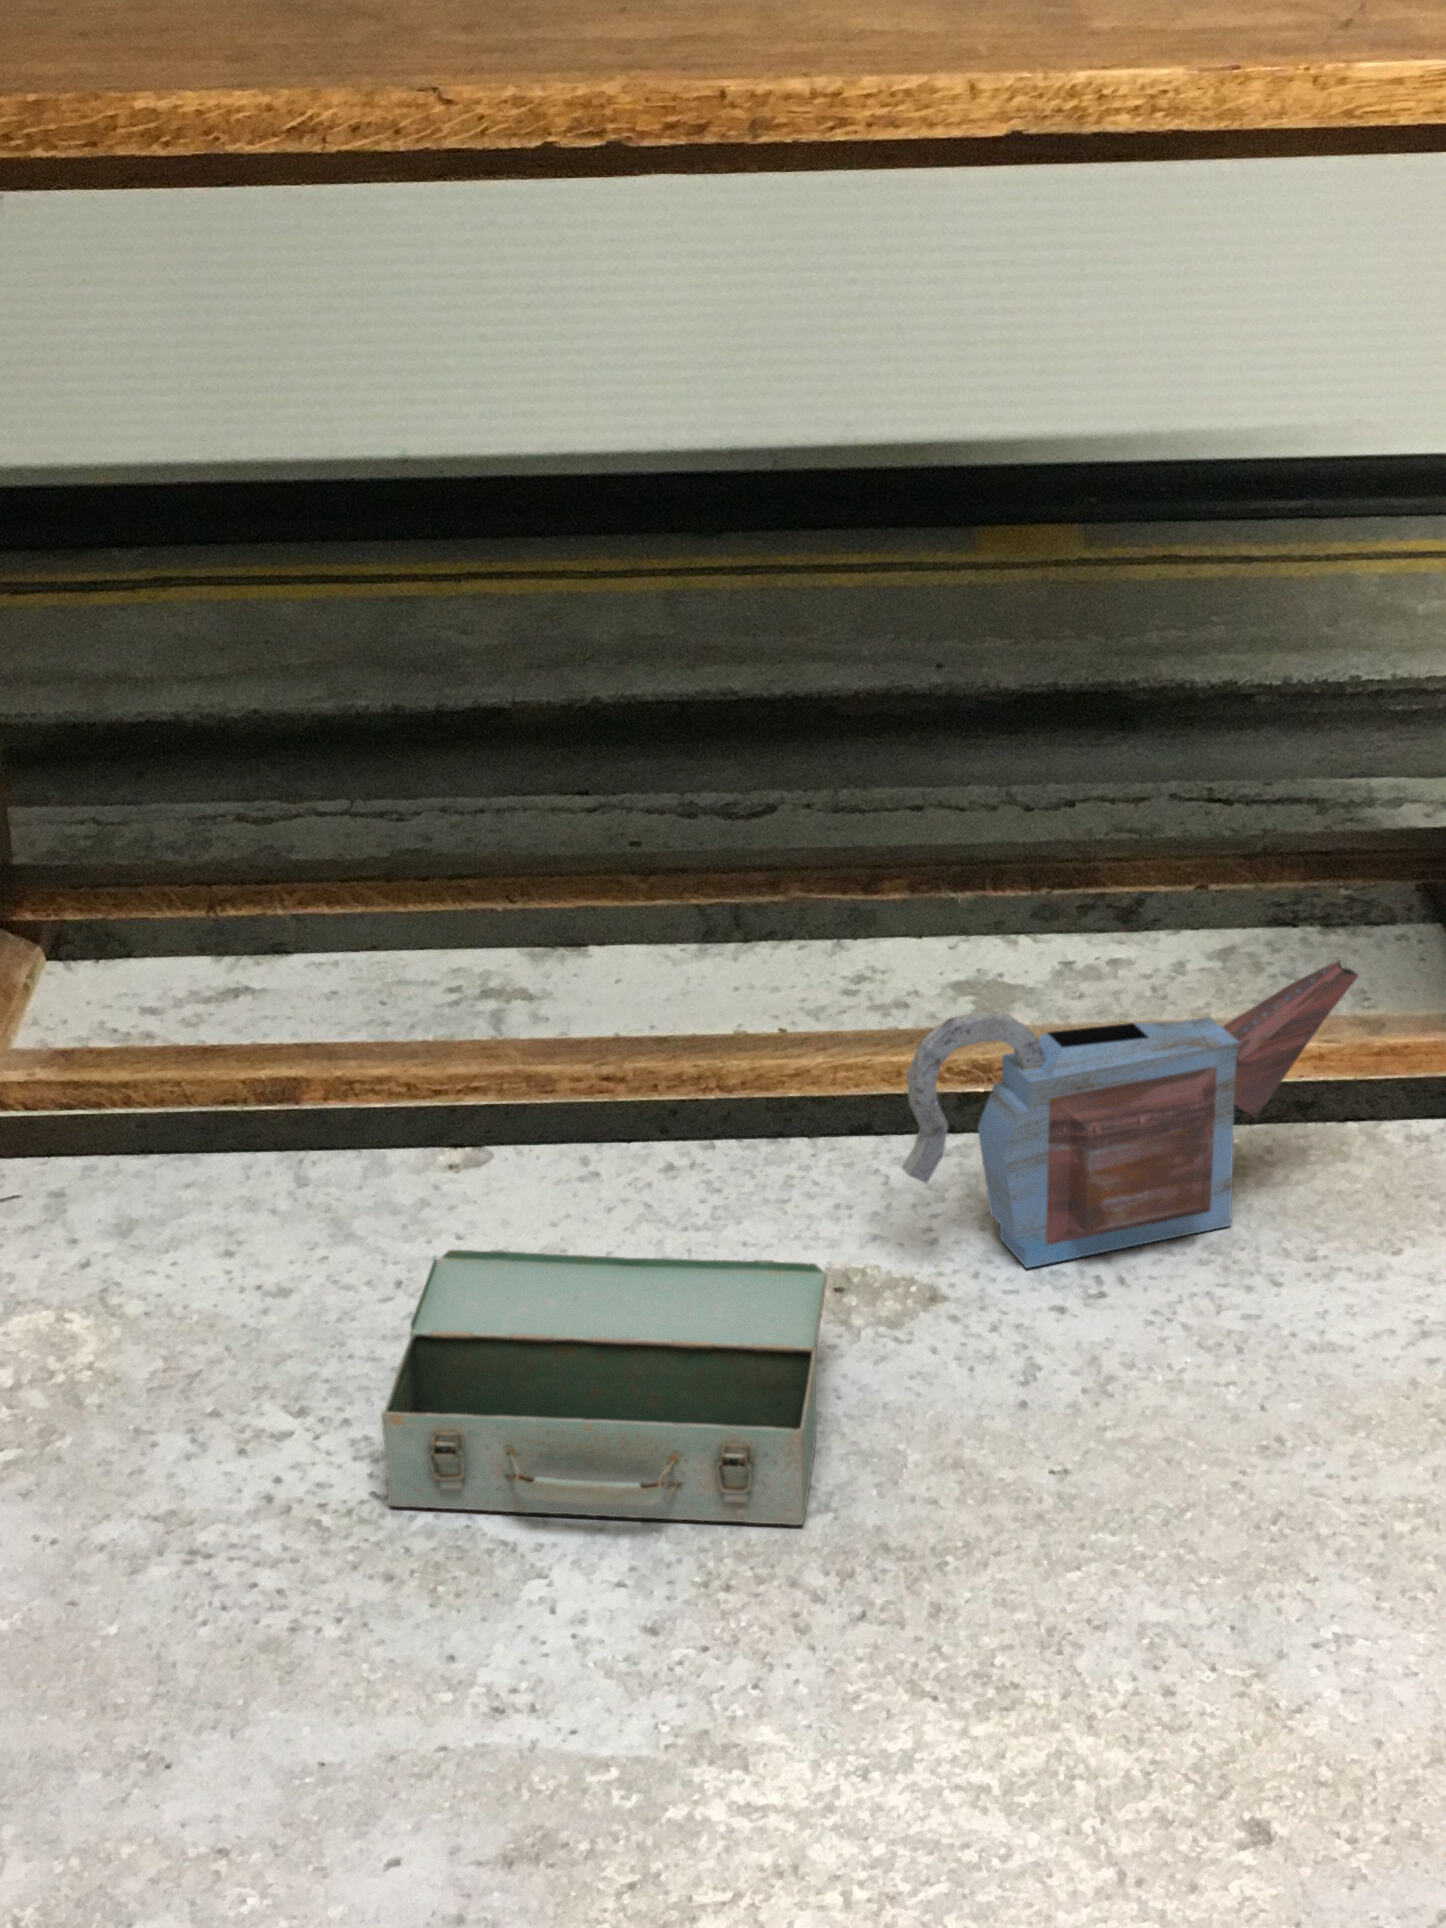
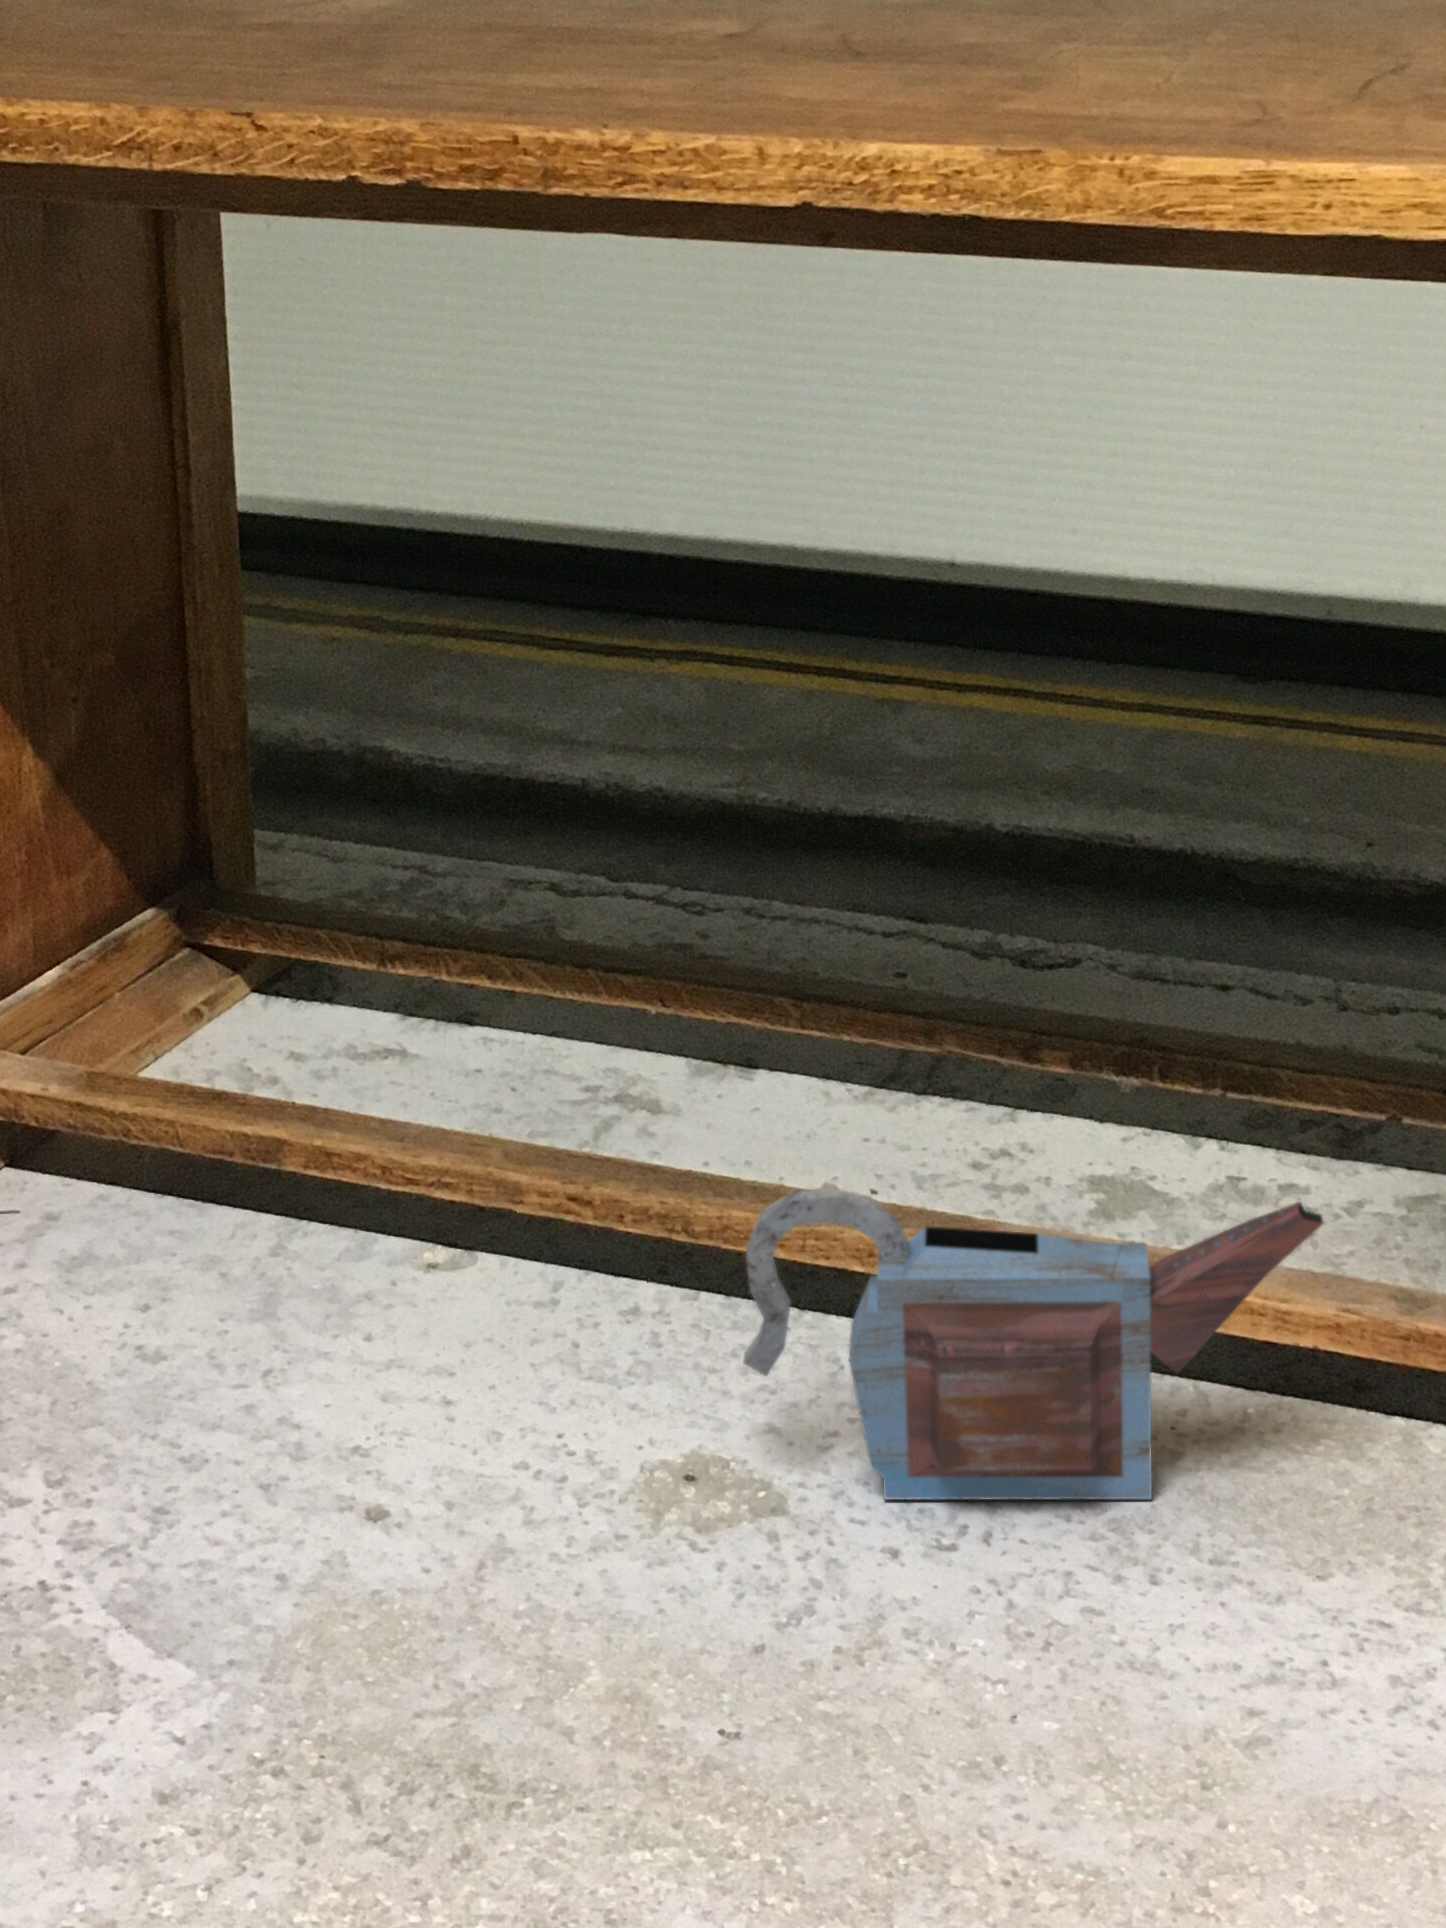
toolbox: present [382,1250,827,1525] -> none [27,1349,583,1729]

